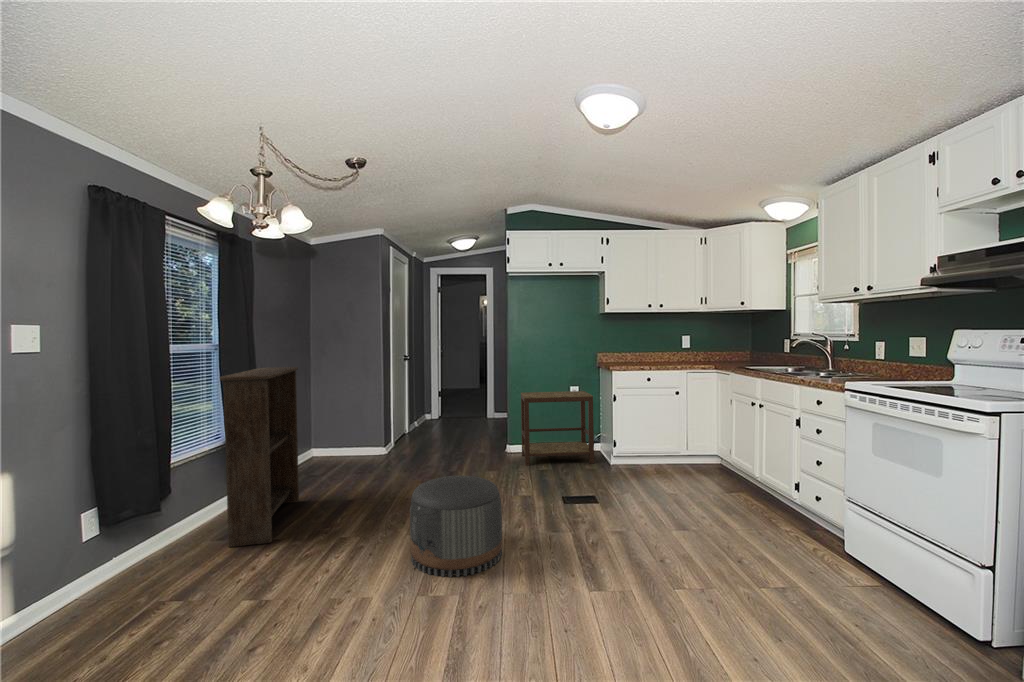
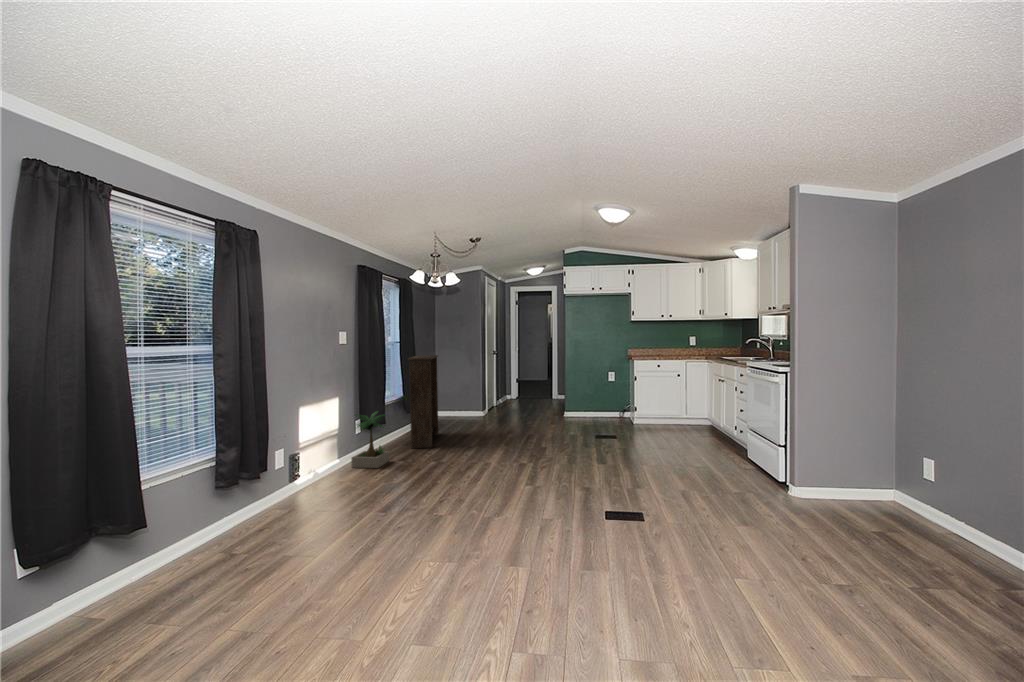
side table: present [521,391,594,466] -> none [574,376,623,424]
pouf: present [410,475,502,577] -> none [507,414,556,461]
potted plant: none [46,491,156,633] -> present [352,412,389,468]

